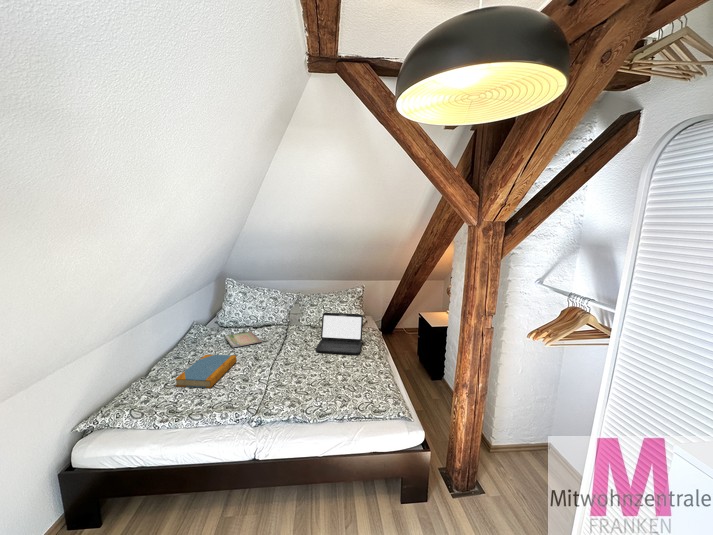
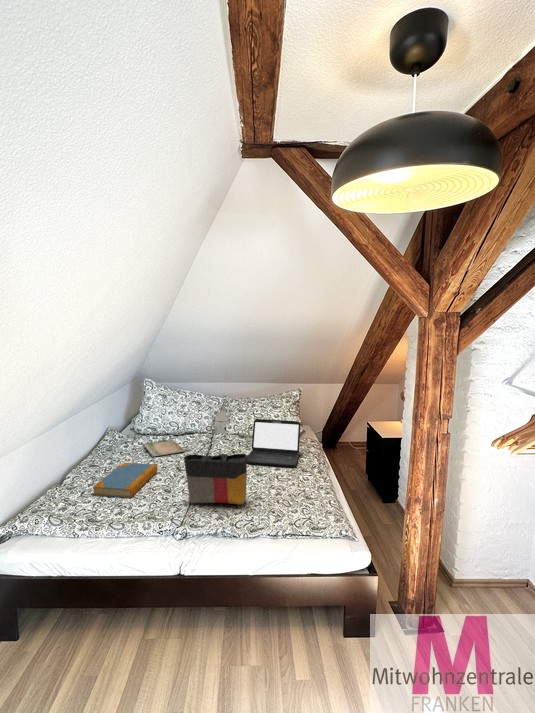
tote bag: none [259,346,317,392] -> present [184,454,248,505]

